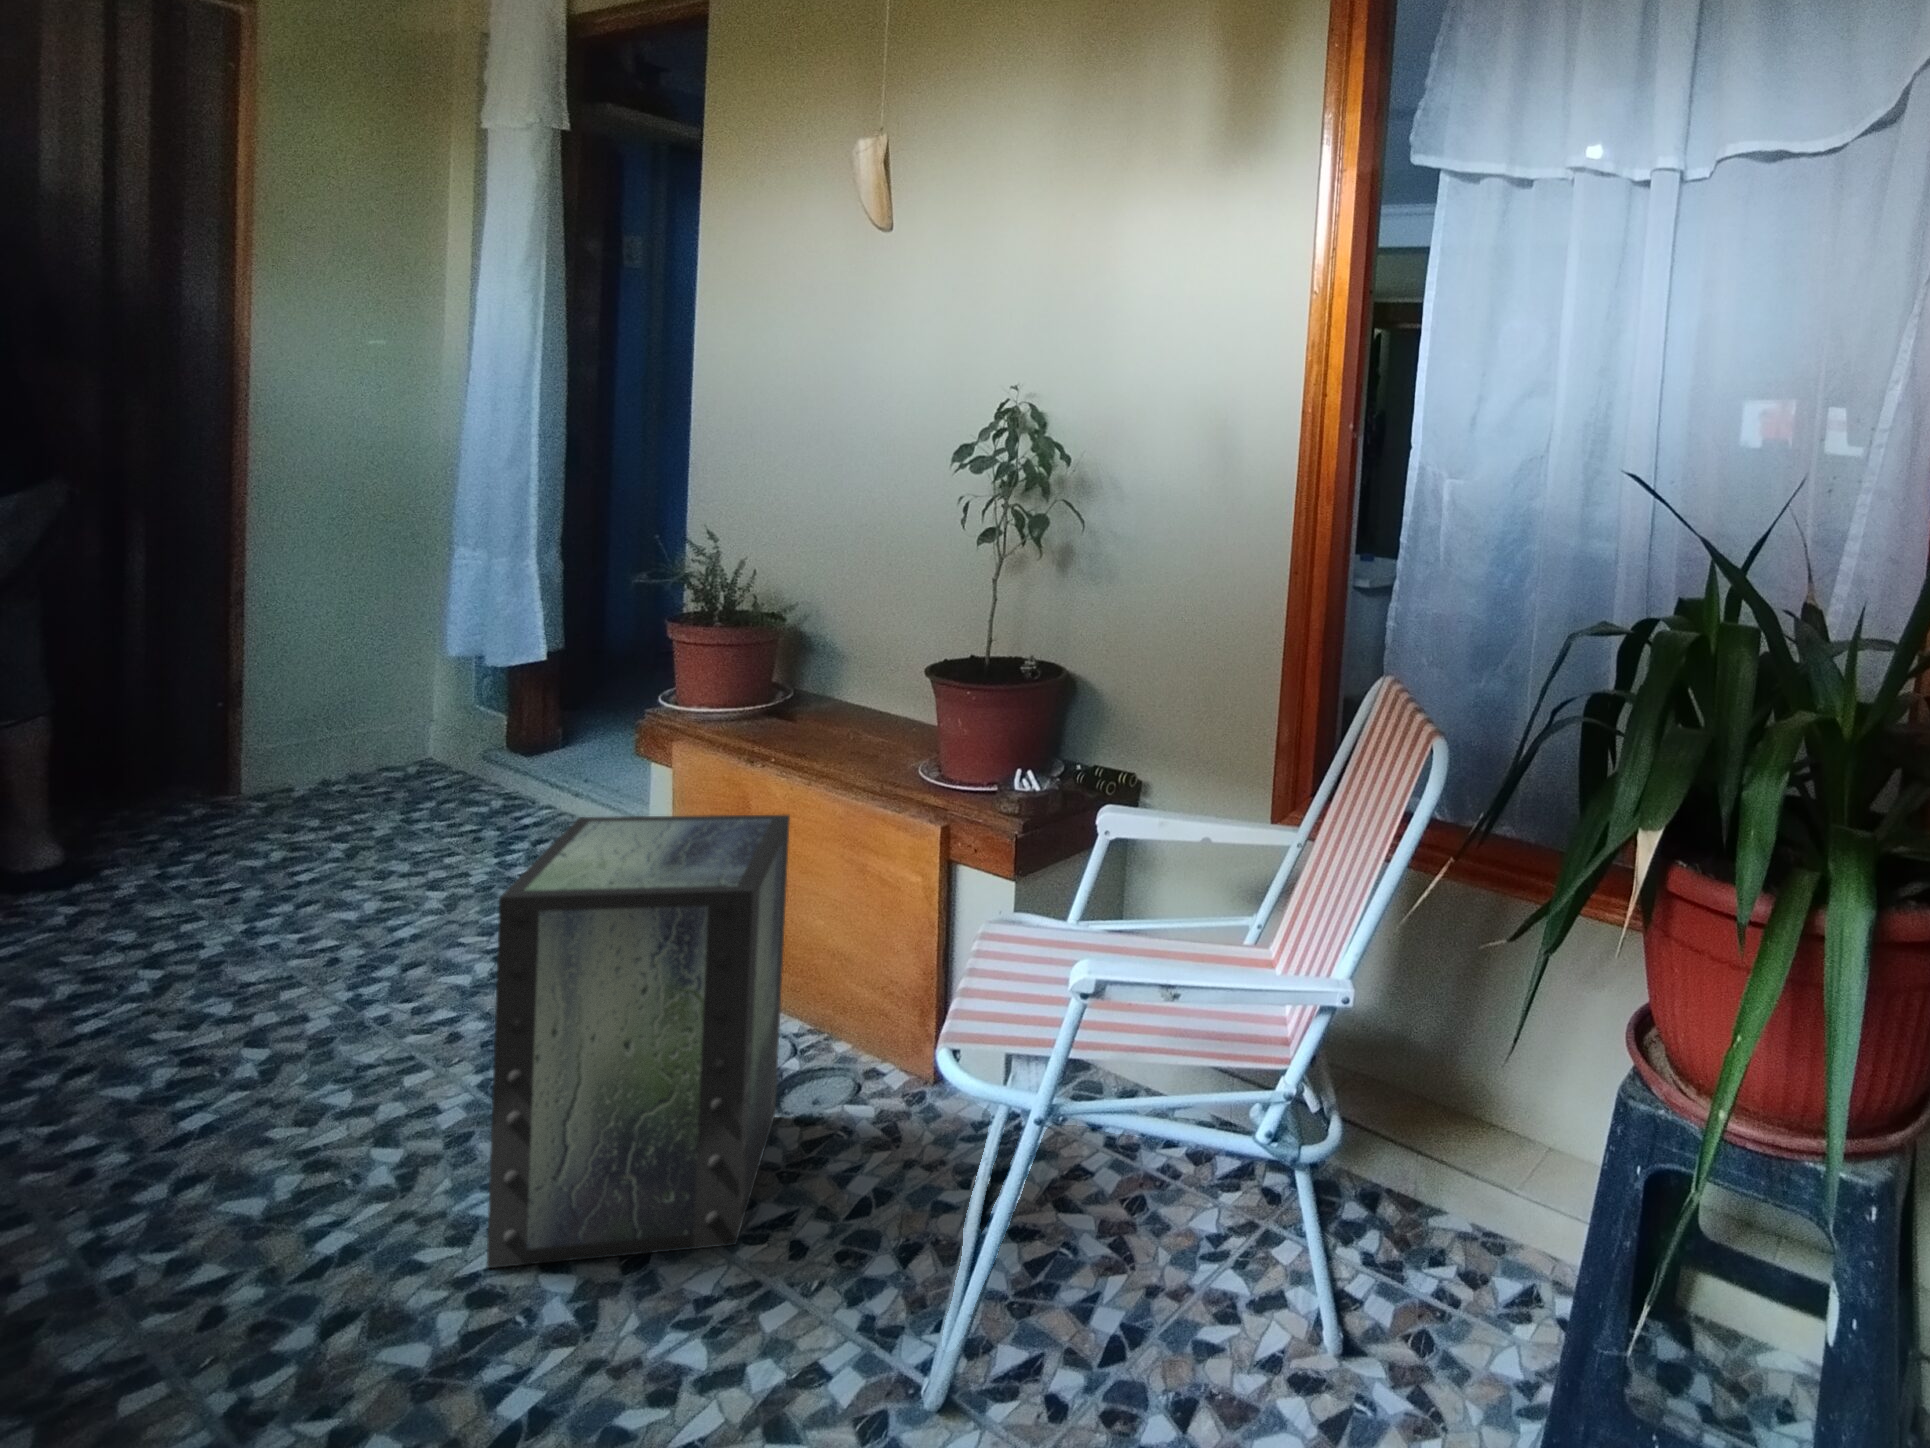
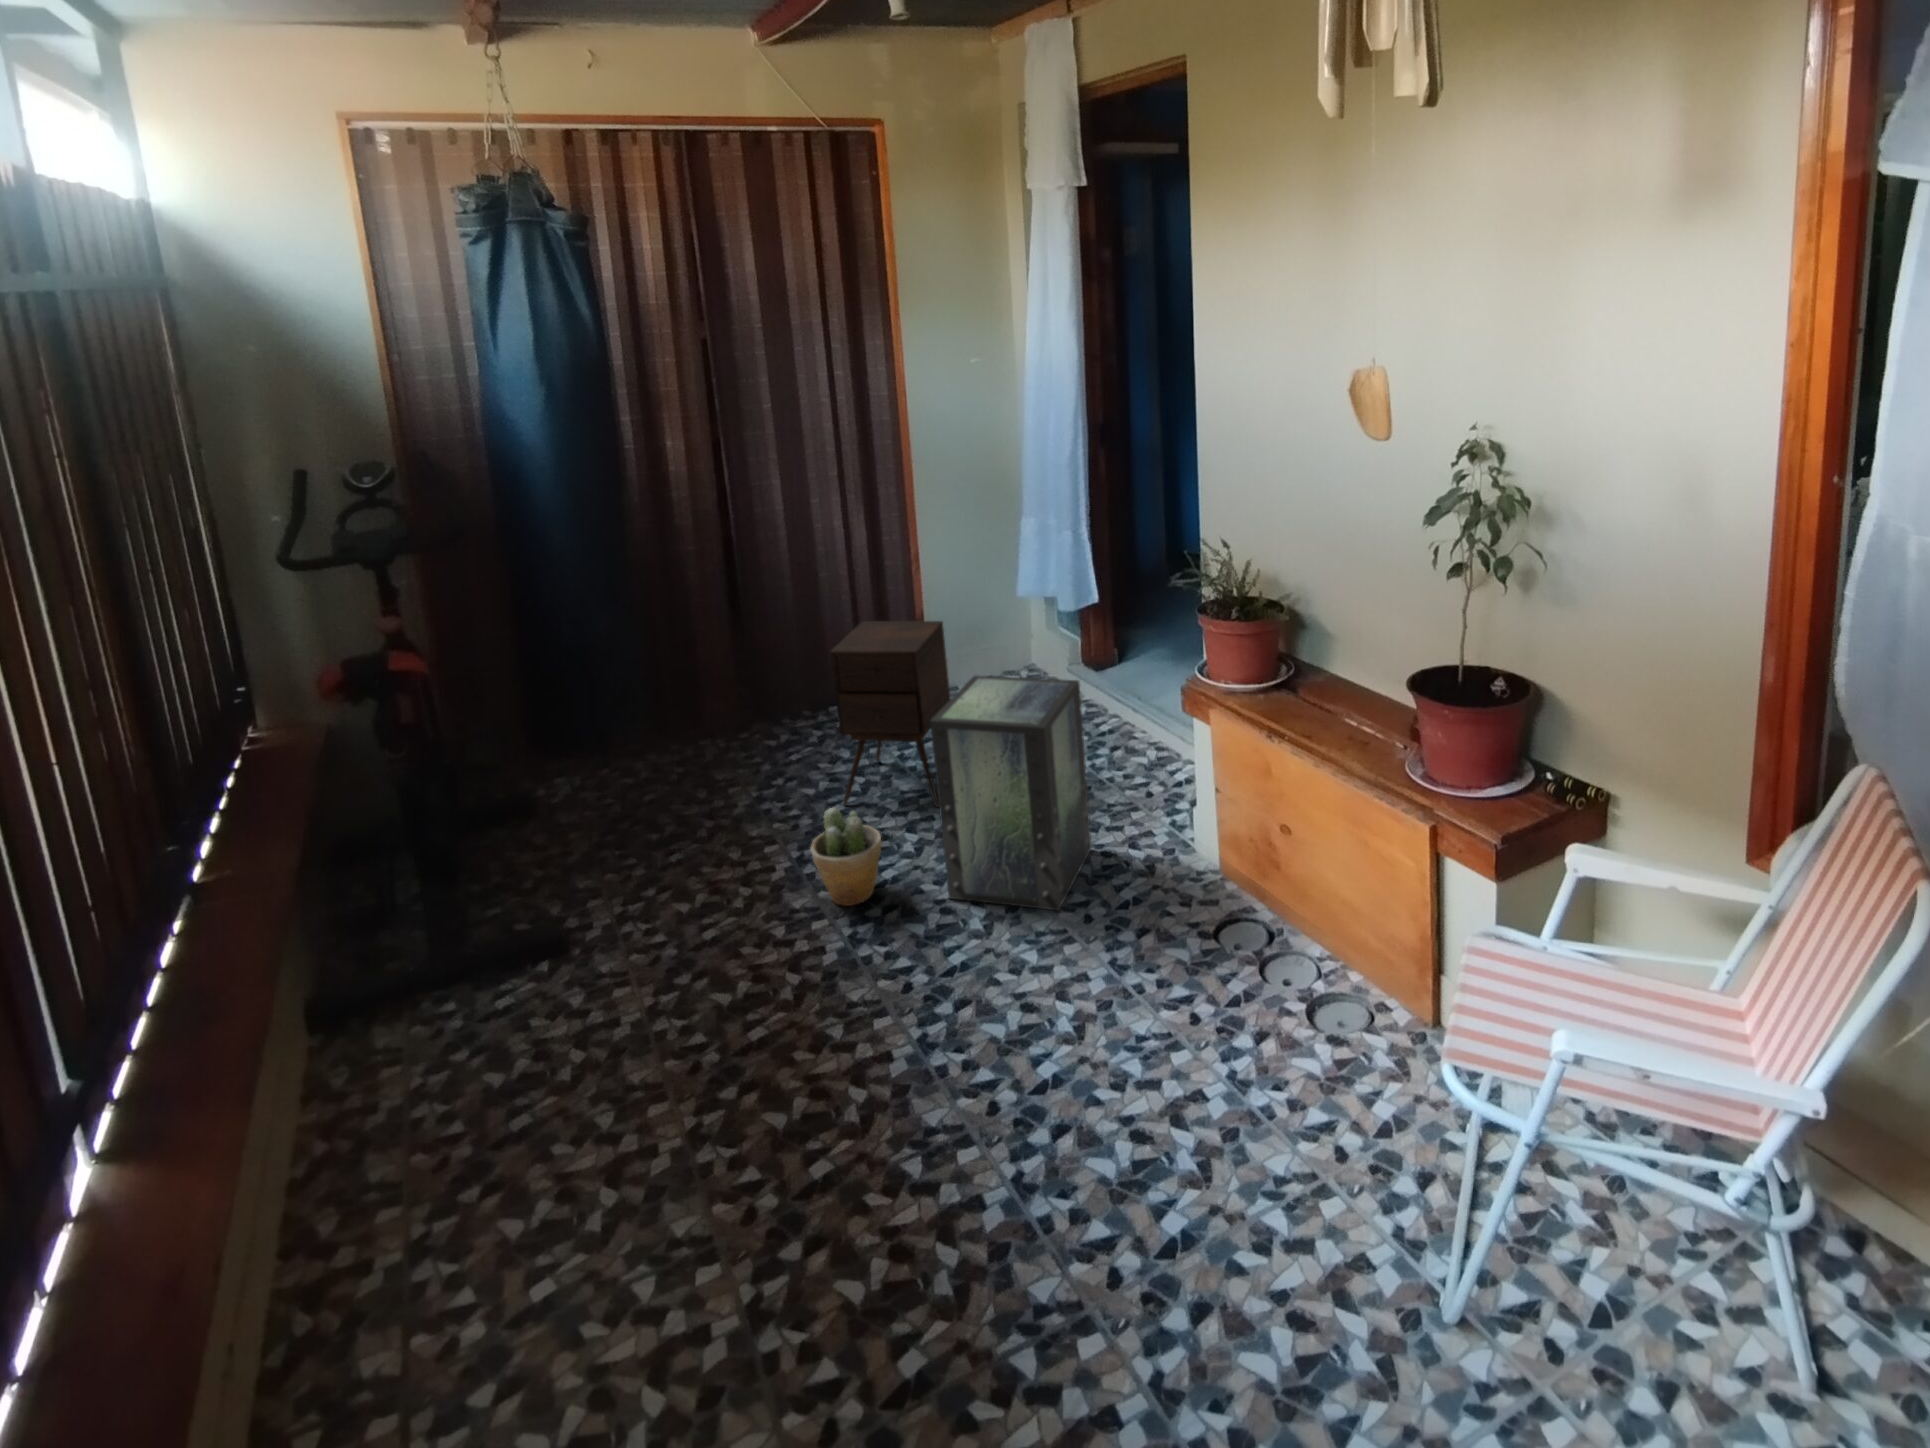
side table: none [214,740,497,1110] -> present [830,621,950,807]
potted plant: none [132,1113,332,1341] -> present [810,808,881,906]

